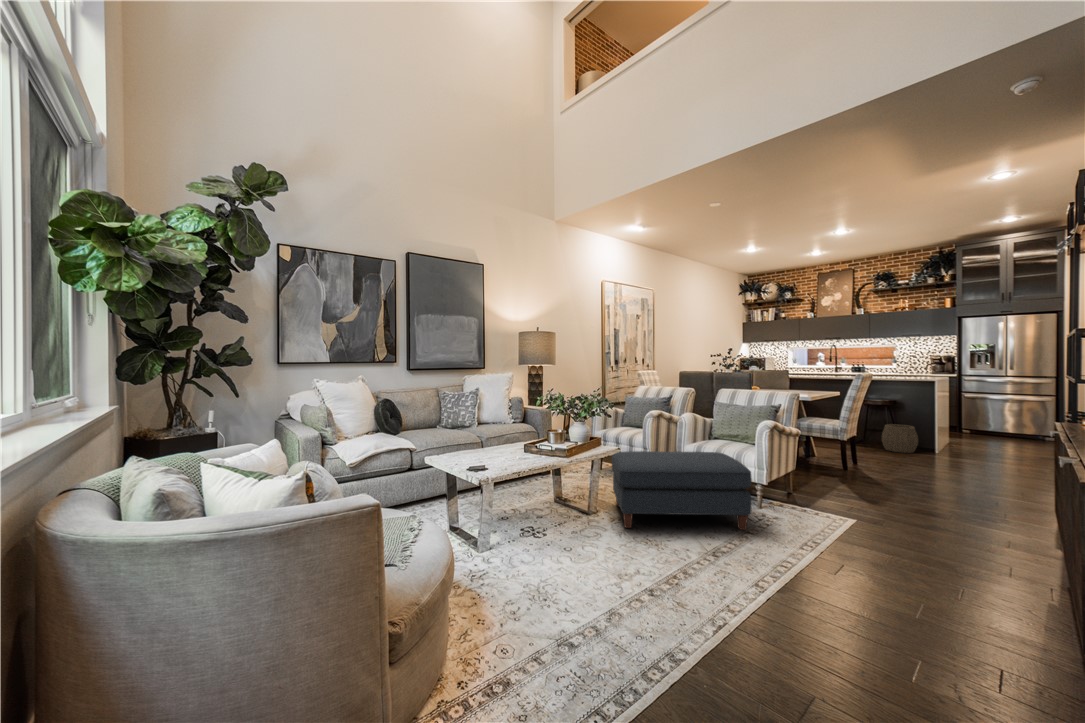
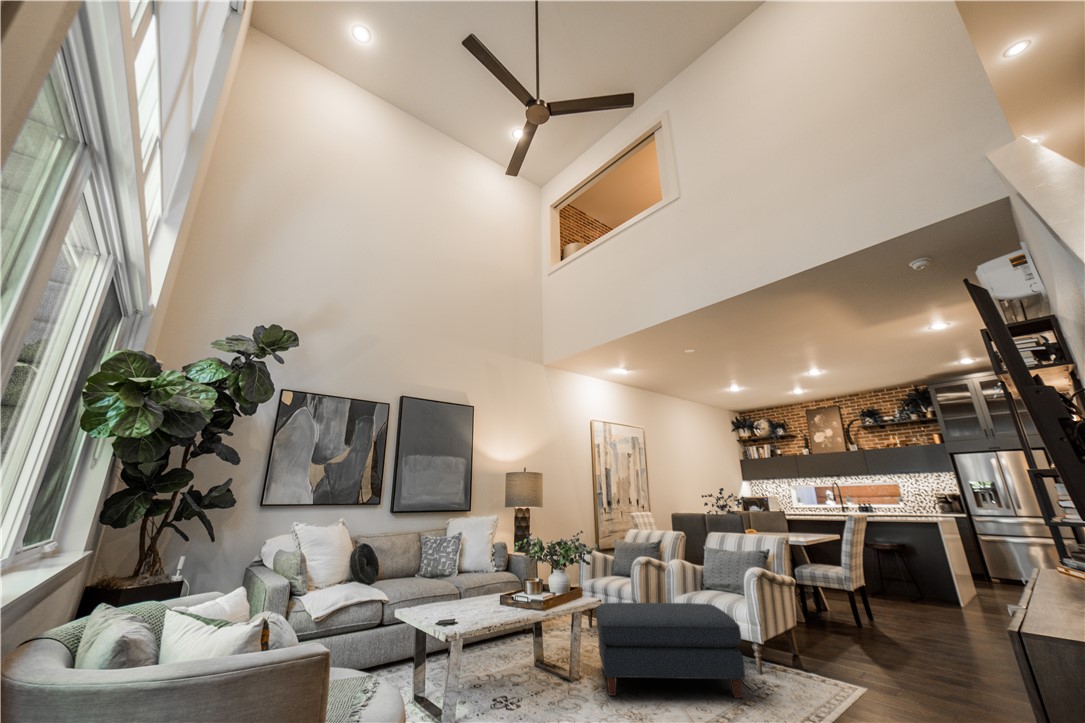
woven basket: present [882,424,918,453] -> none [894,573,935,606]

